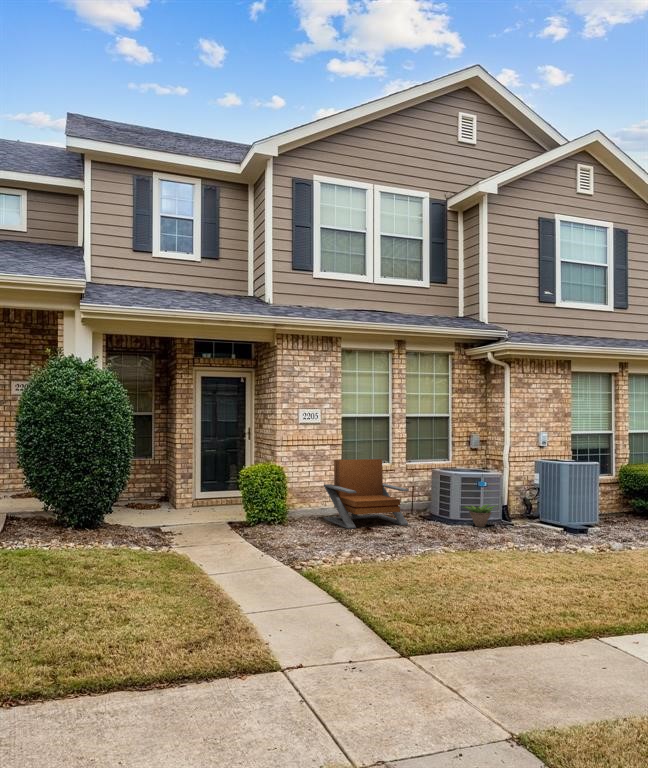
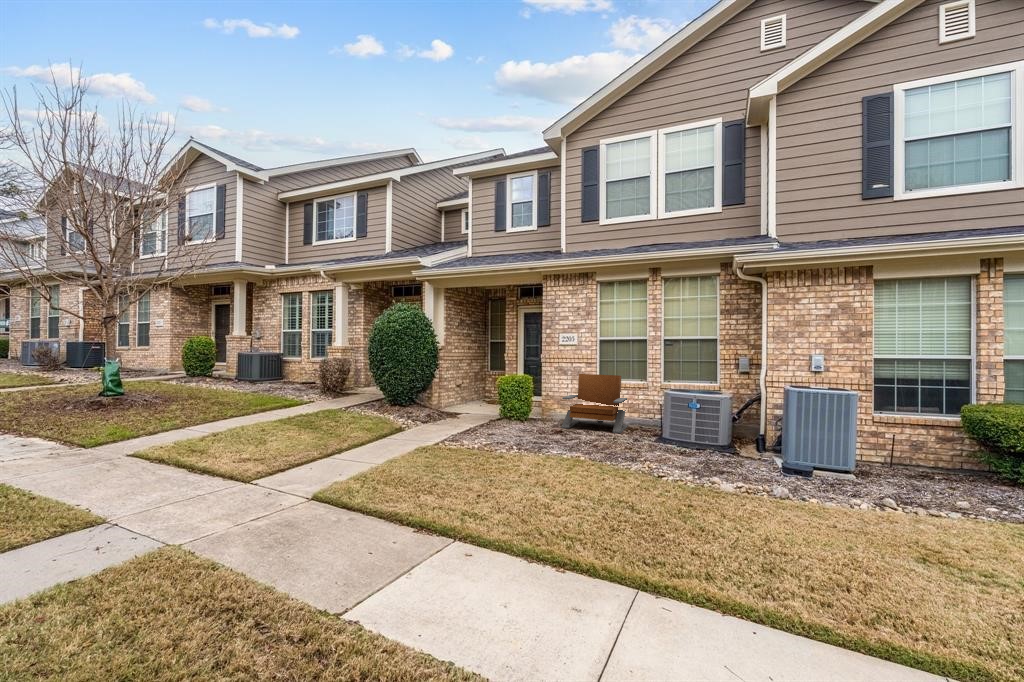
decorative plant: present [463,504,496,527] -> none [665,423,706,446]

